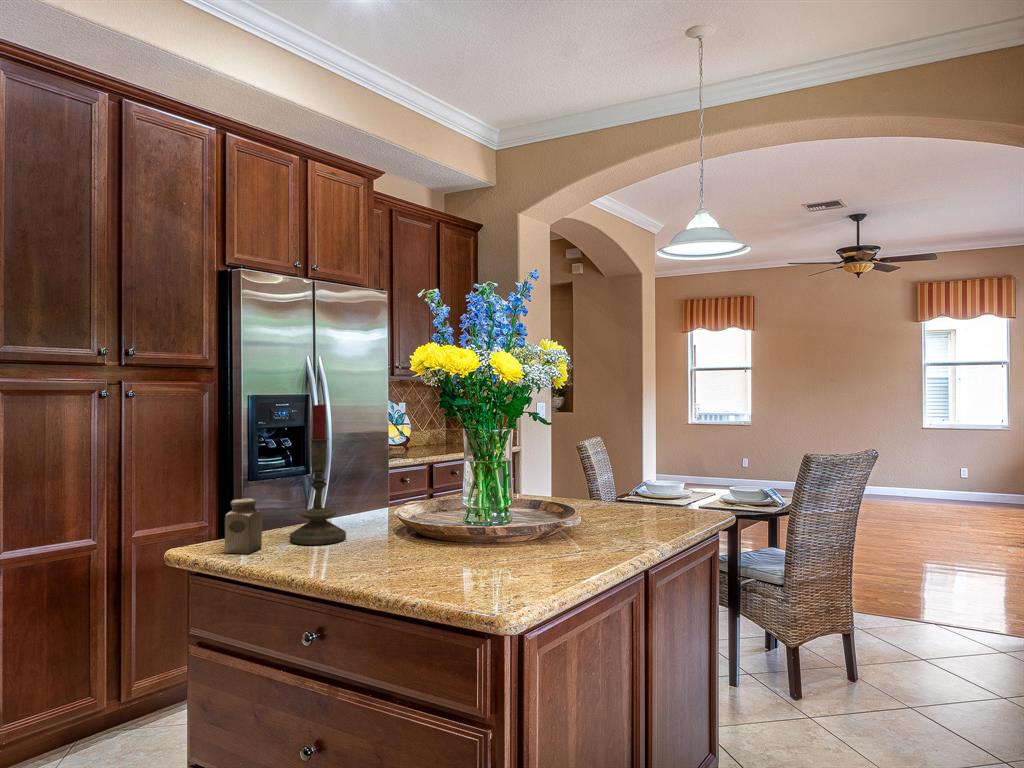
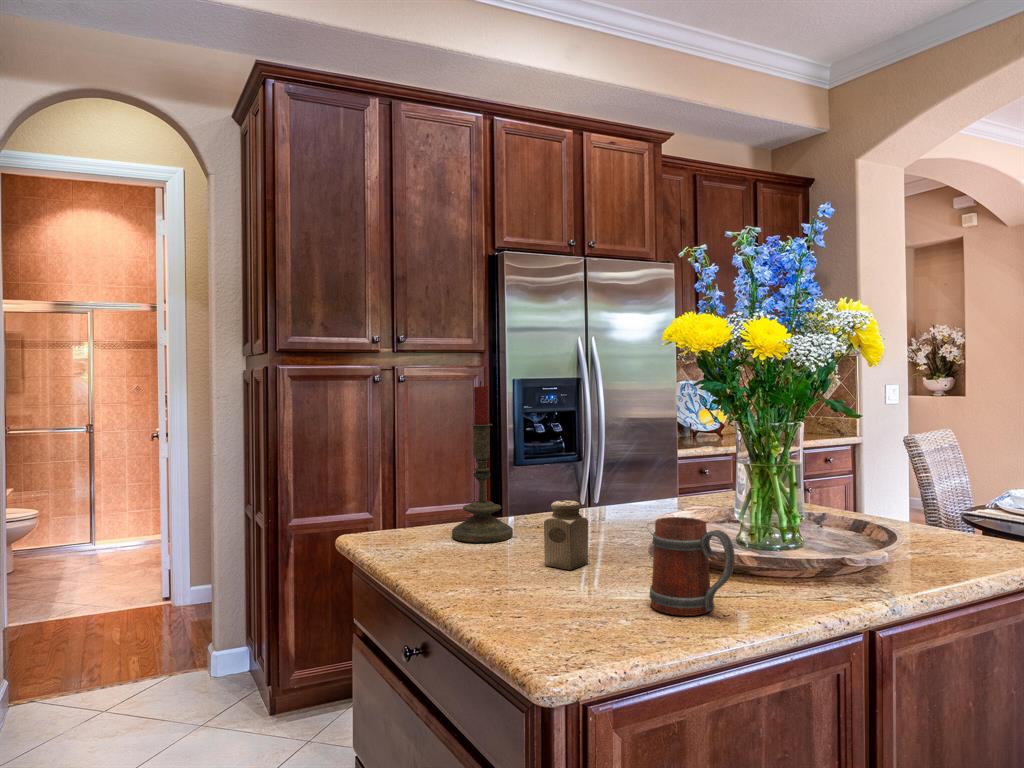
salt shaker: present [225,499,262,554] -> present [544,500,588,570]
mug: none [514,503,579,572] -> present [650,517,735,616]

